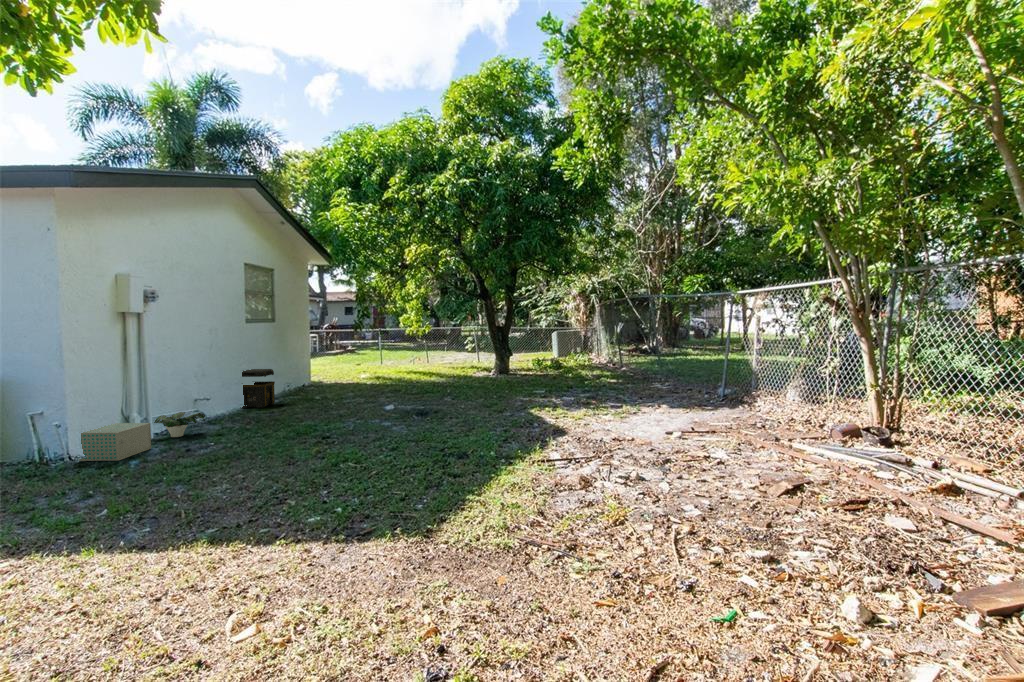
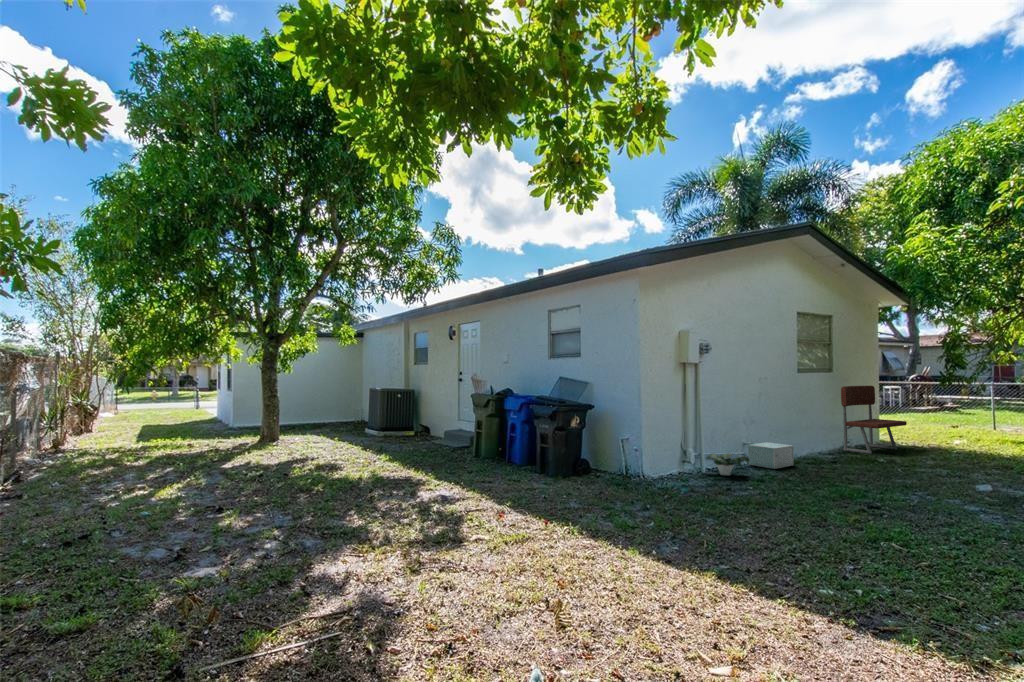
bench: none [283,334,333,394] -> present [841,386,907,454]
toolbox: present [242,369,275,408] -> none [788,419,828,462]
storage box: present [79,423,151,461] -> present [748,442,794,469]

